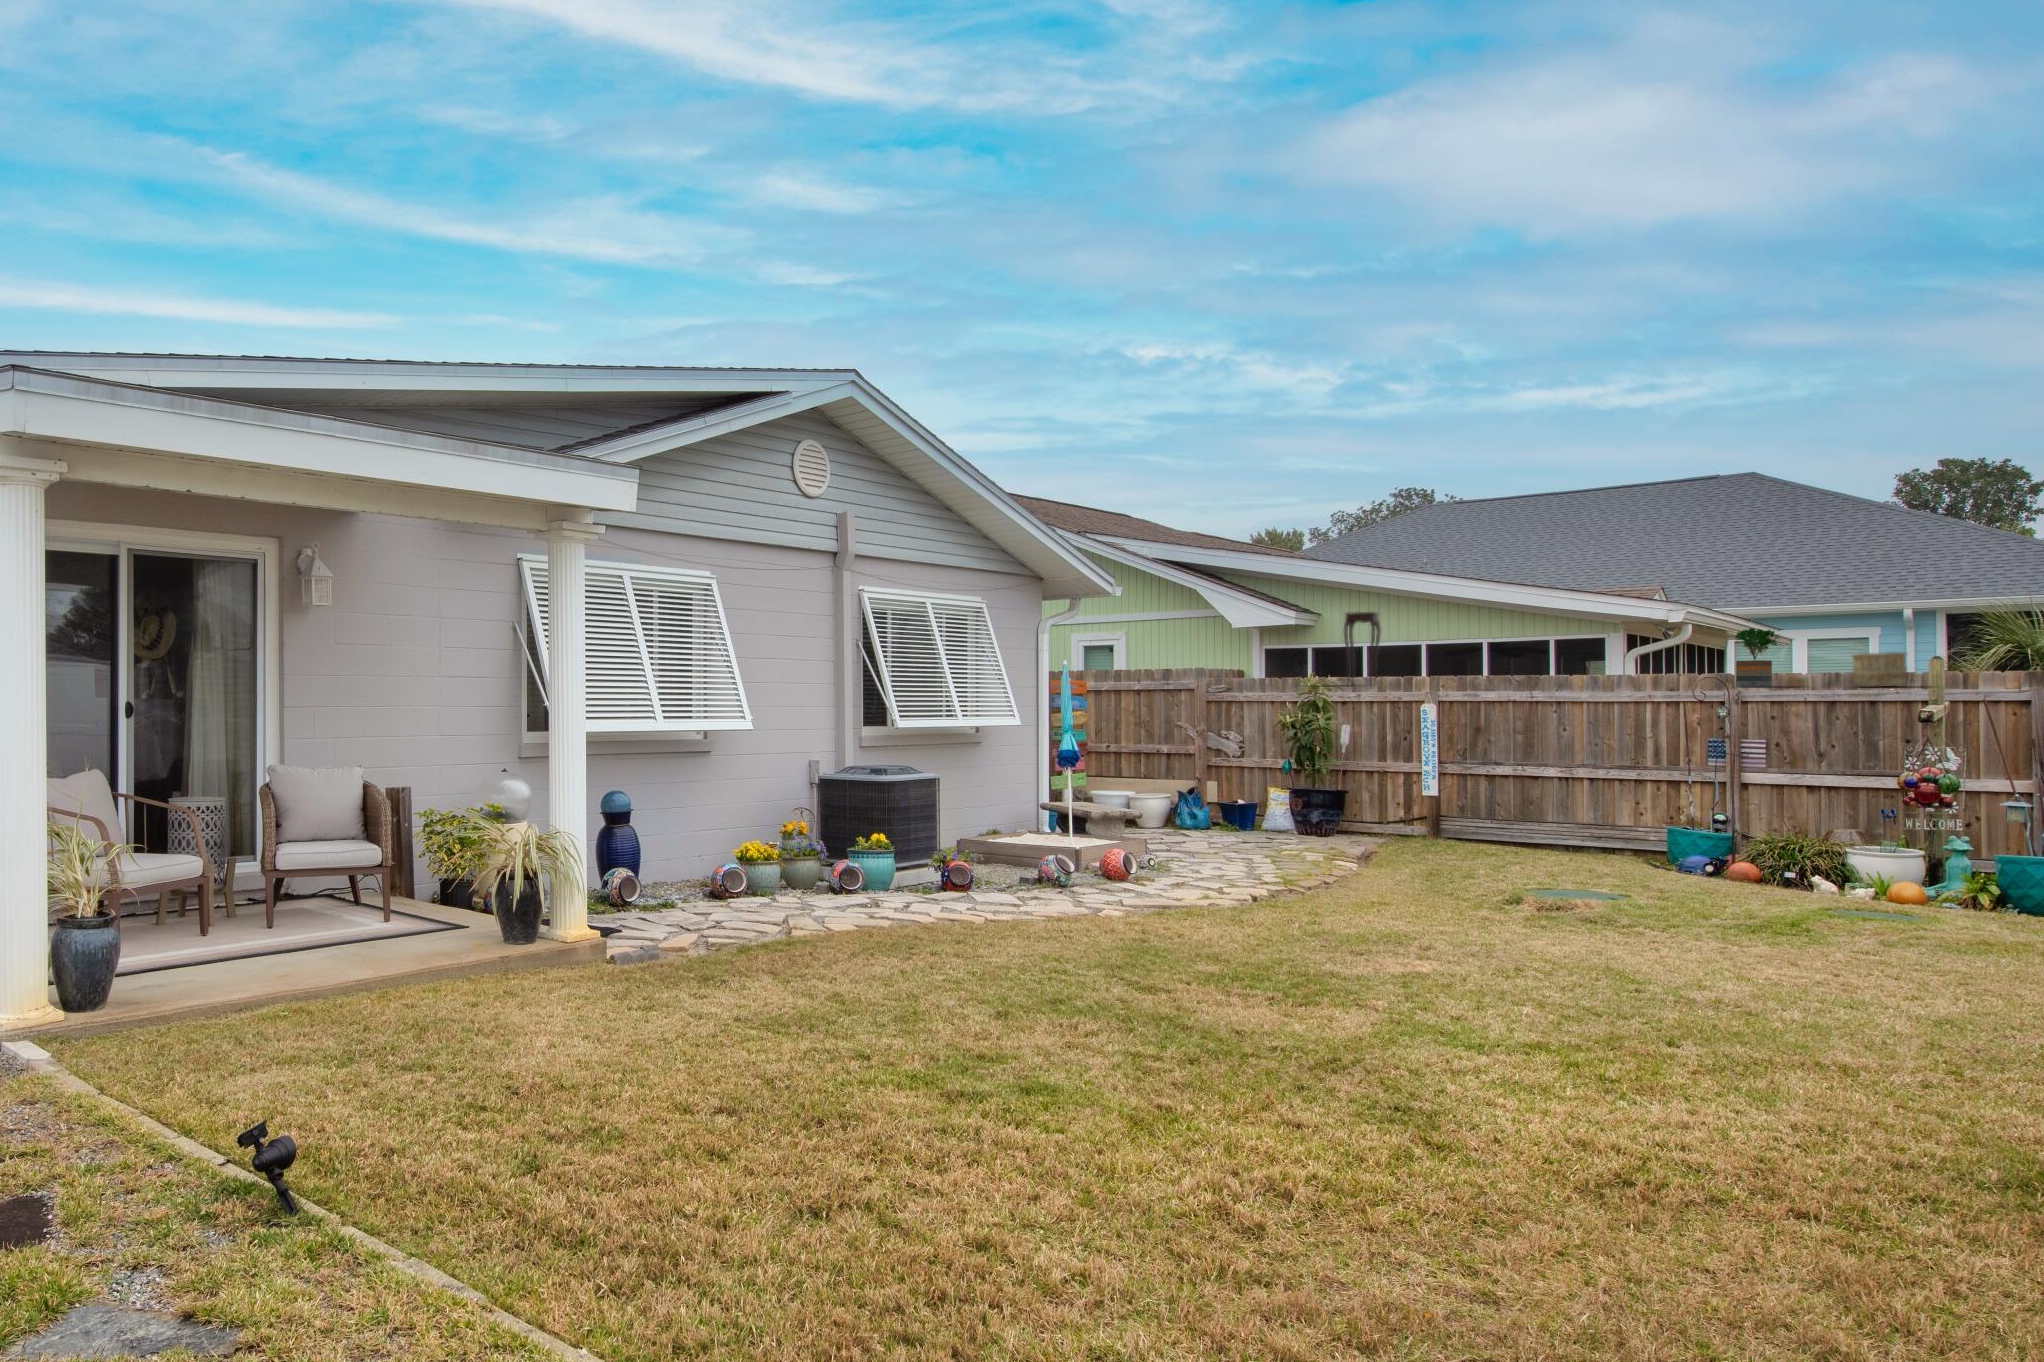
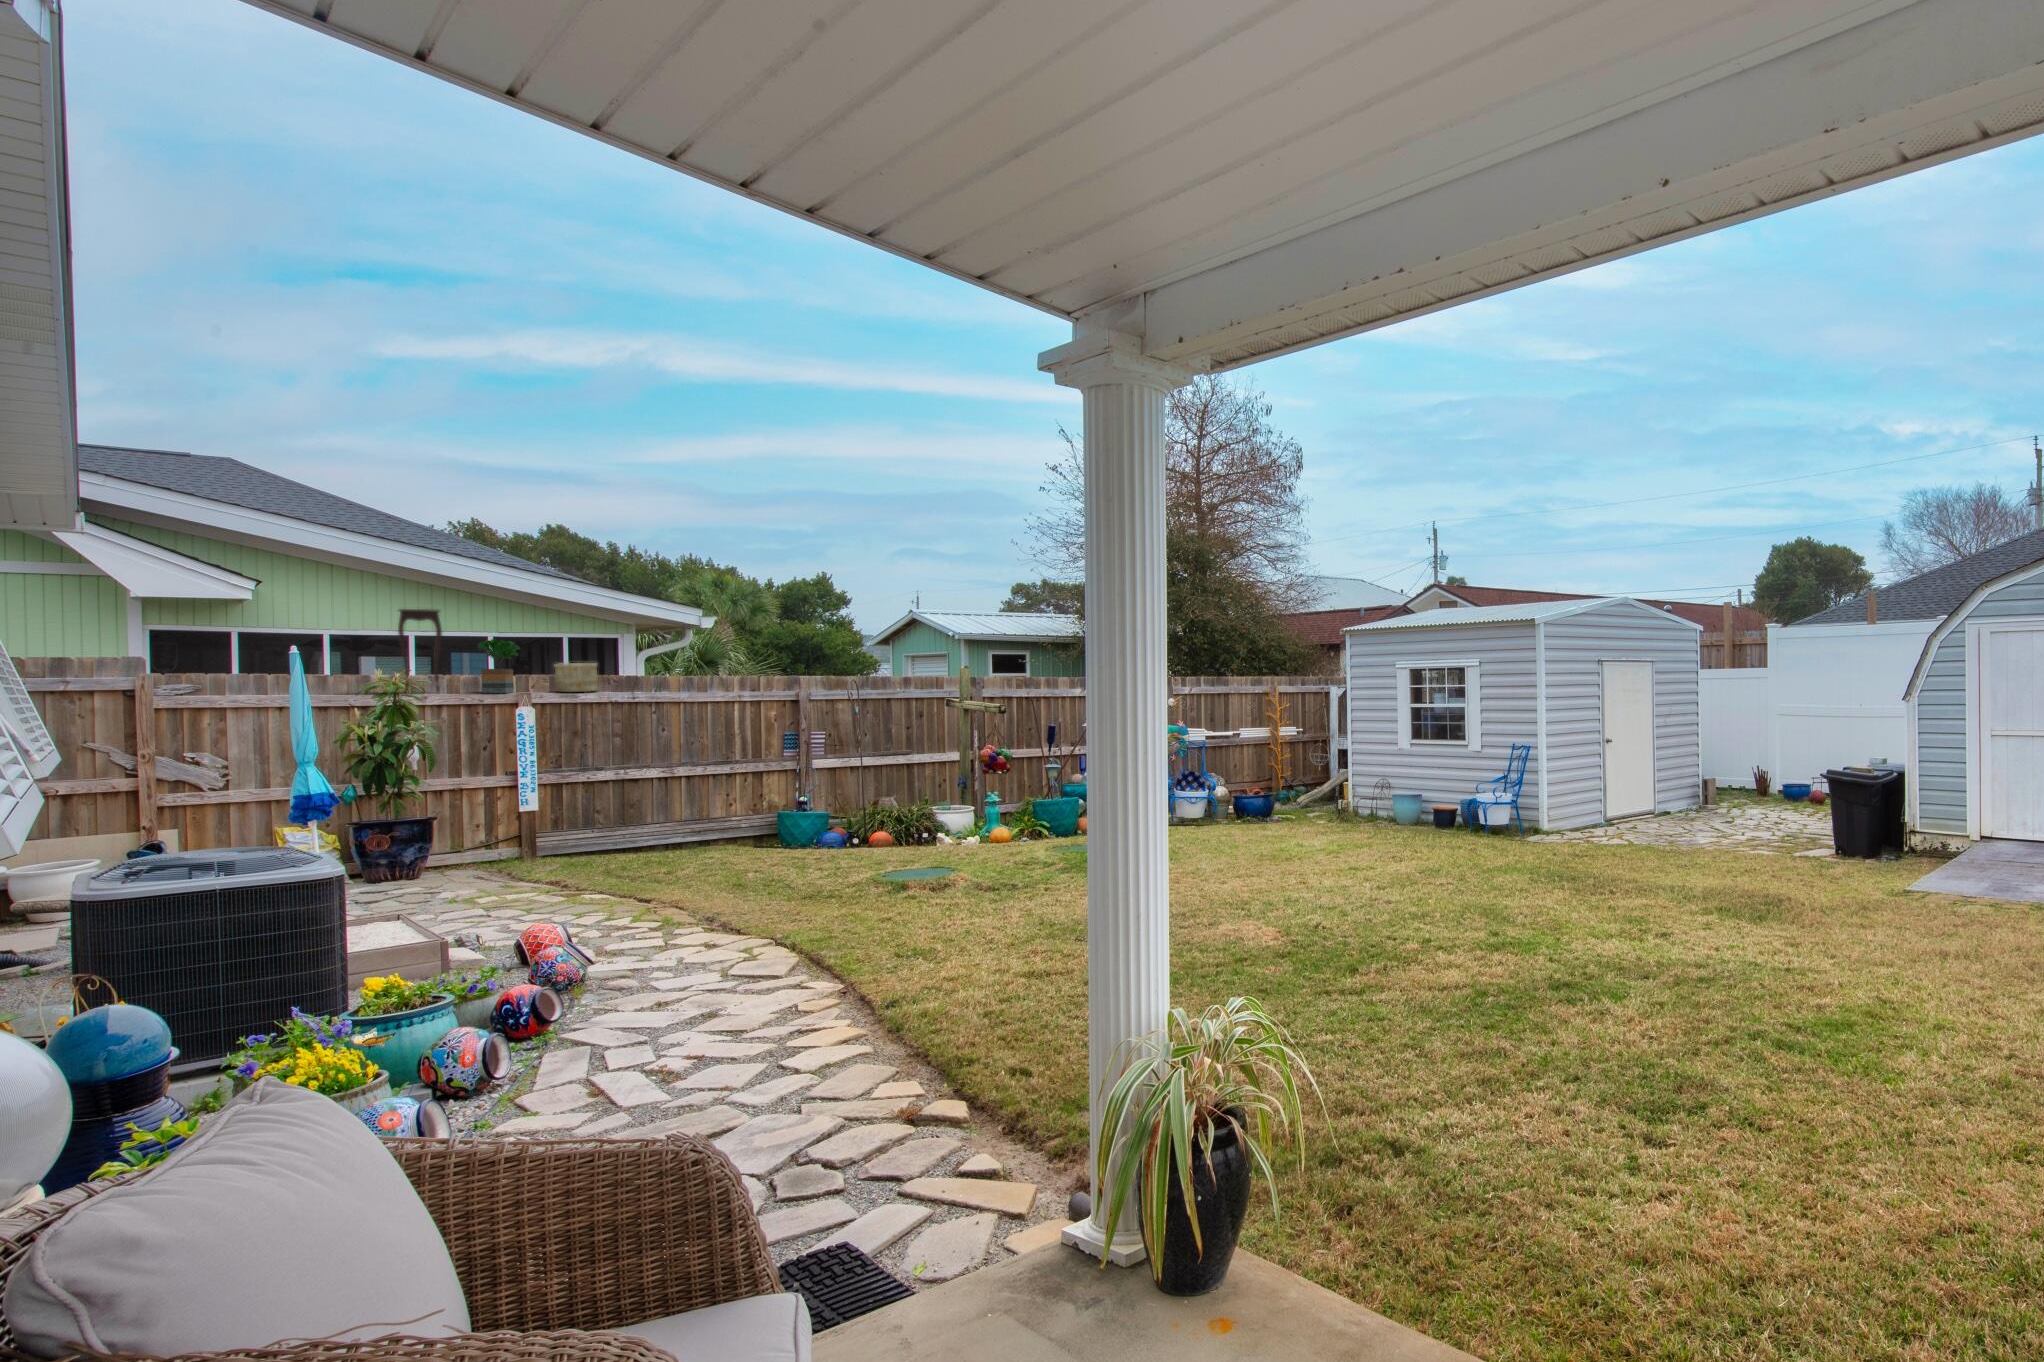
potted tree: present [1735,628,1780,687] -> present [478,639,519,693]
wooden bucket: present [1852,652,1907,687] -> present [554,663,598,692]

